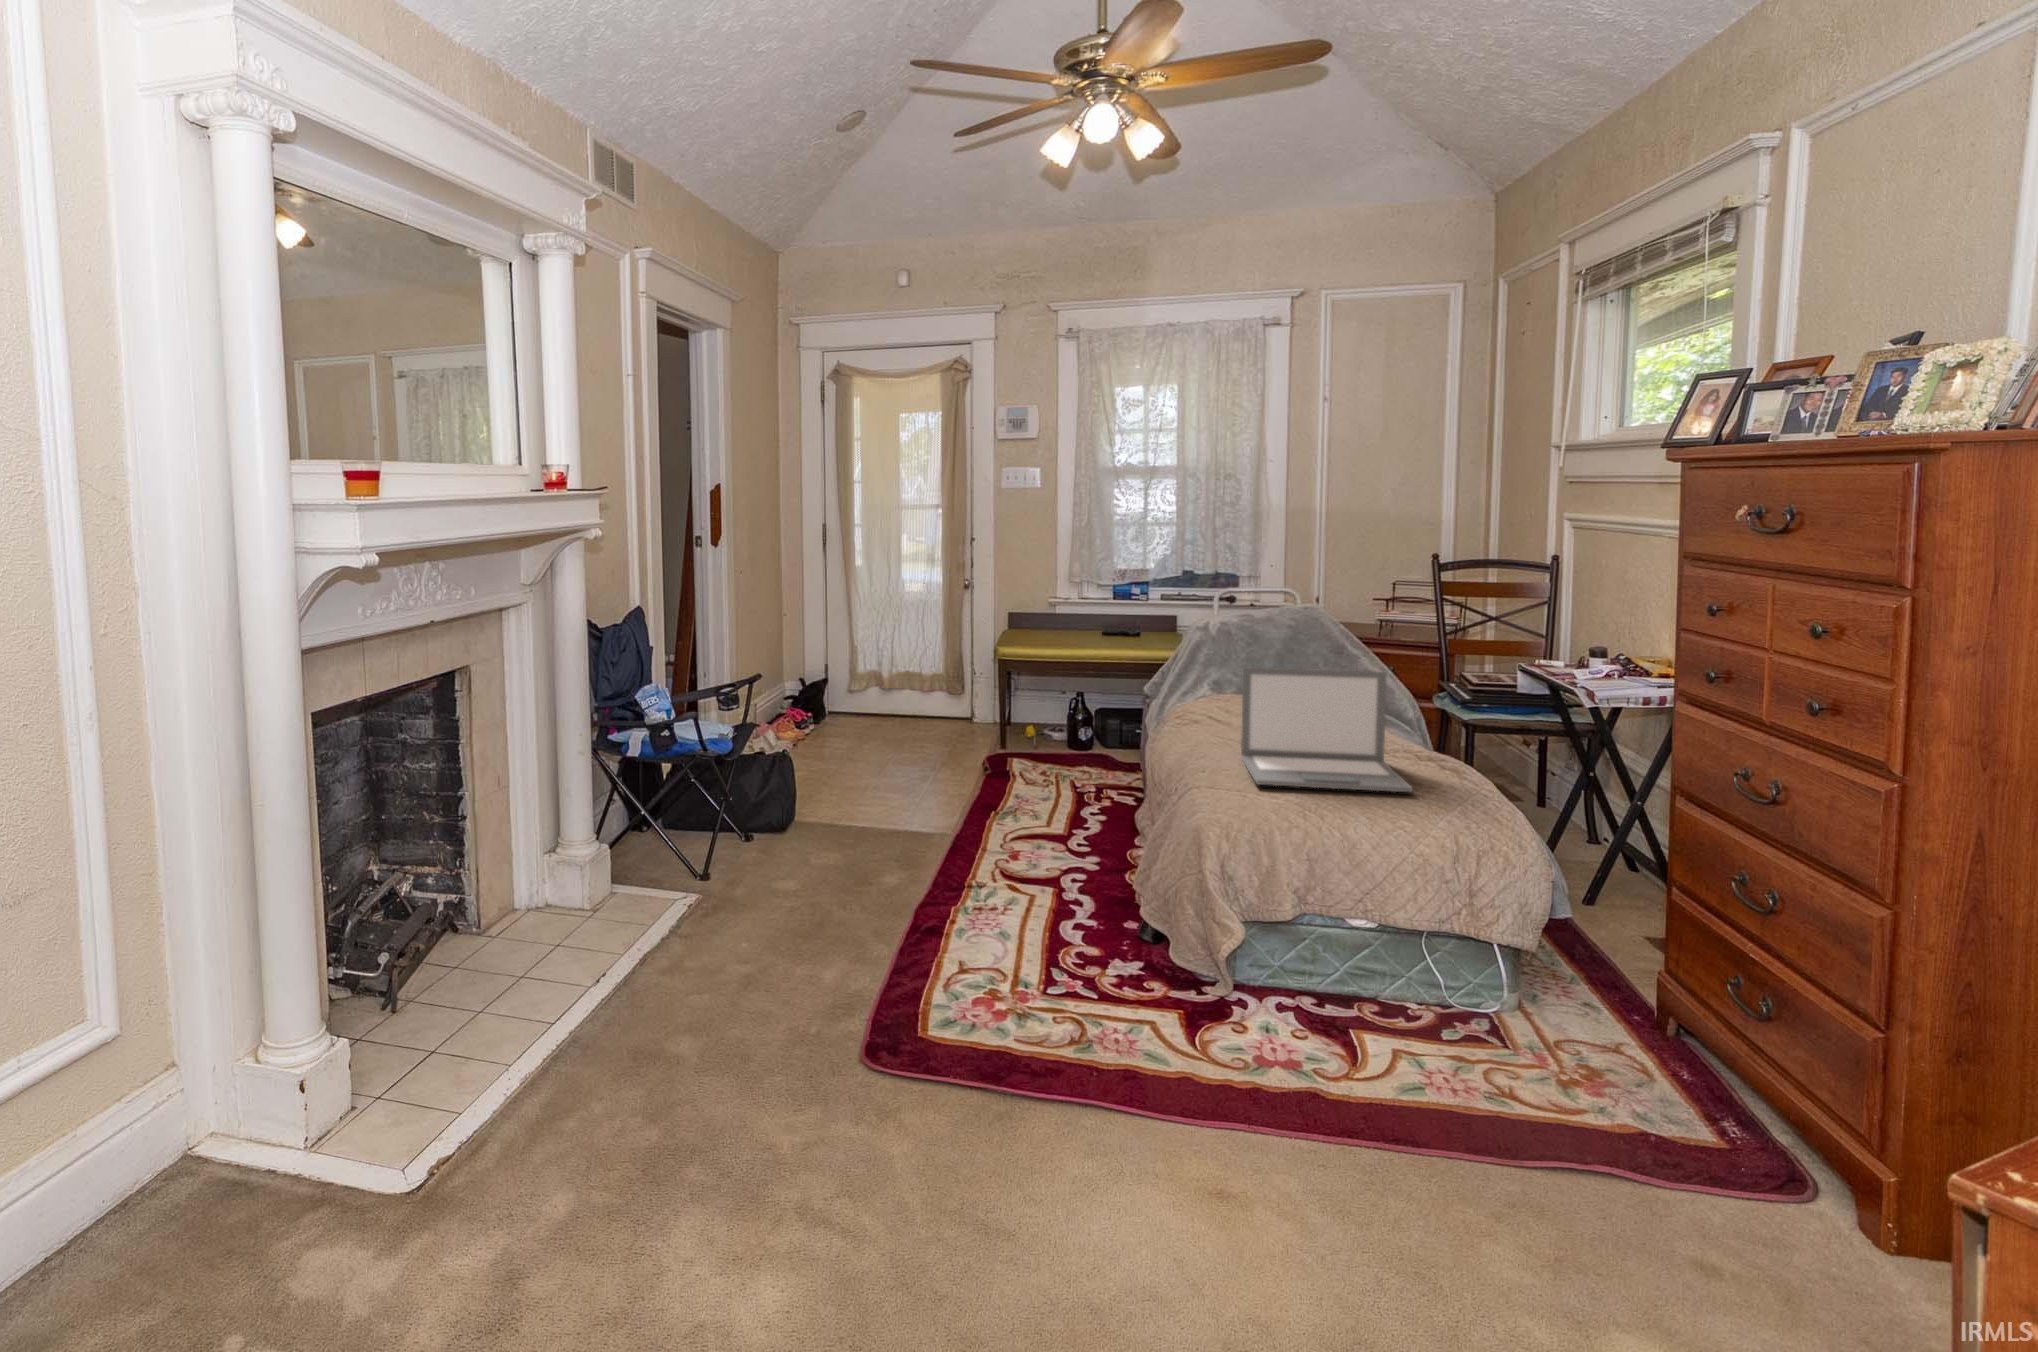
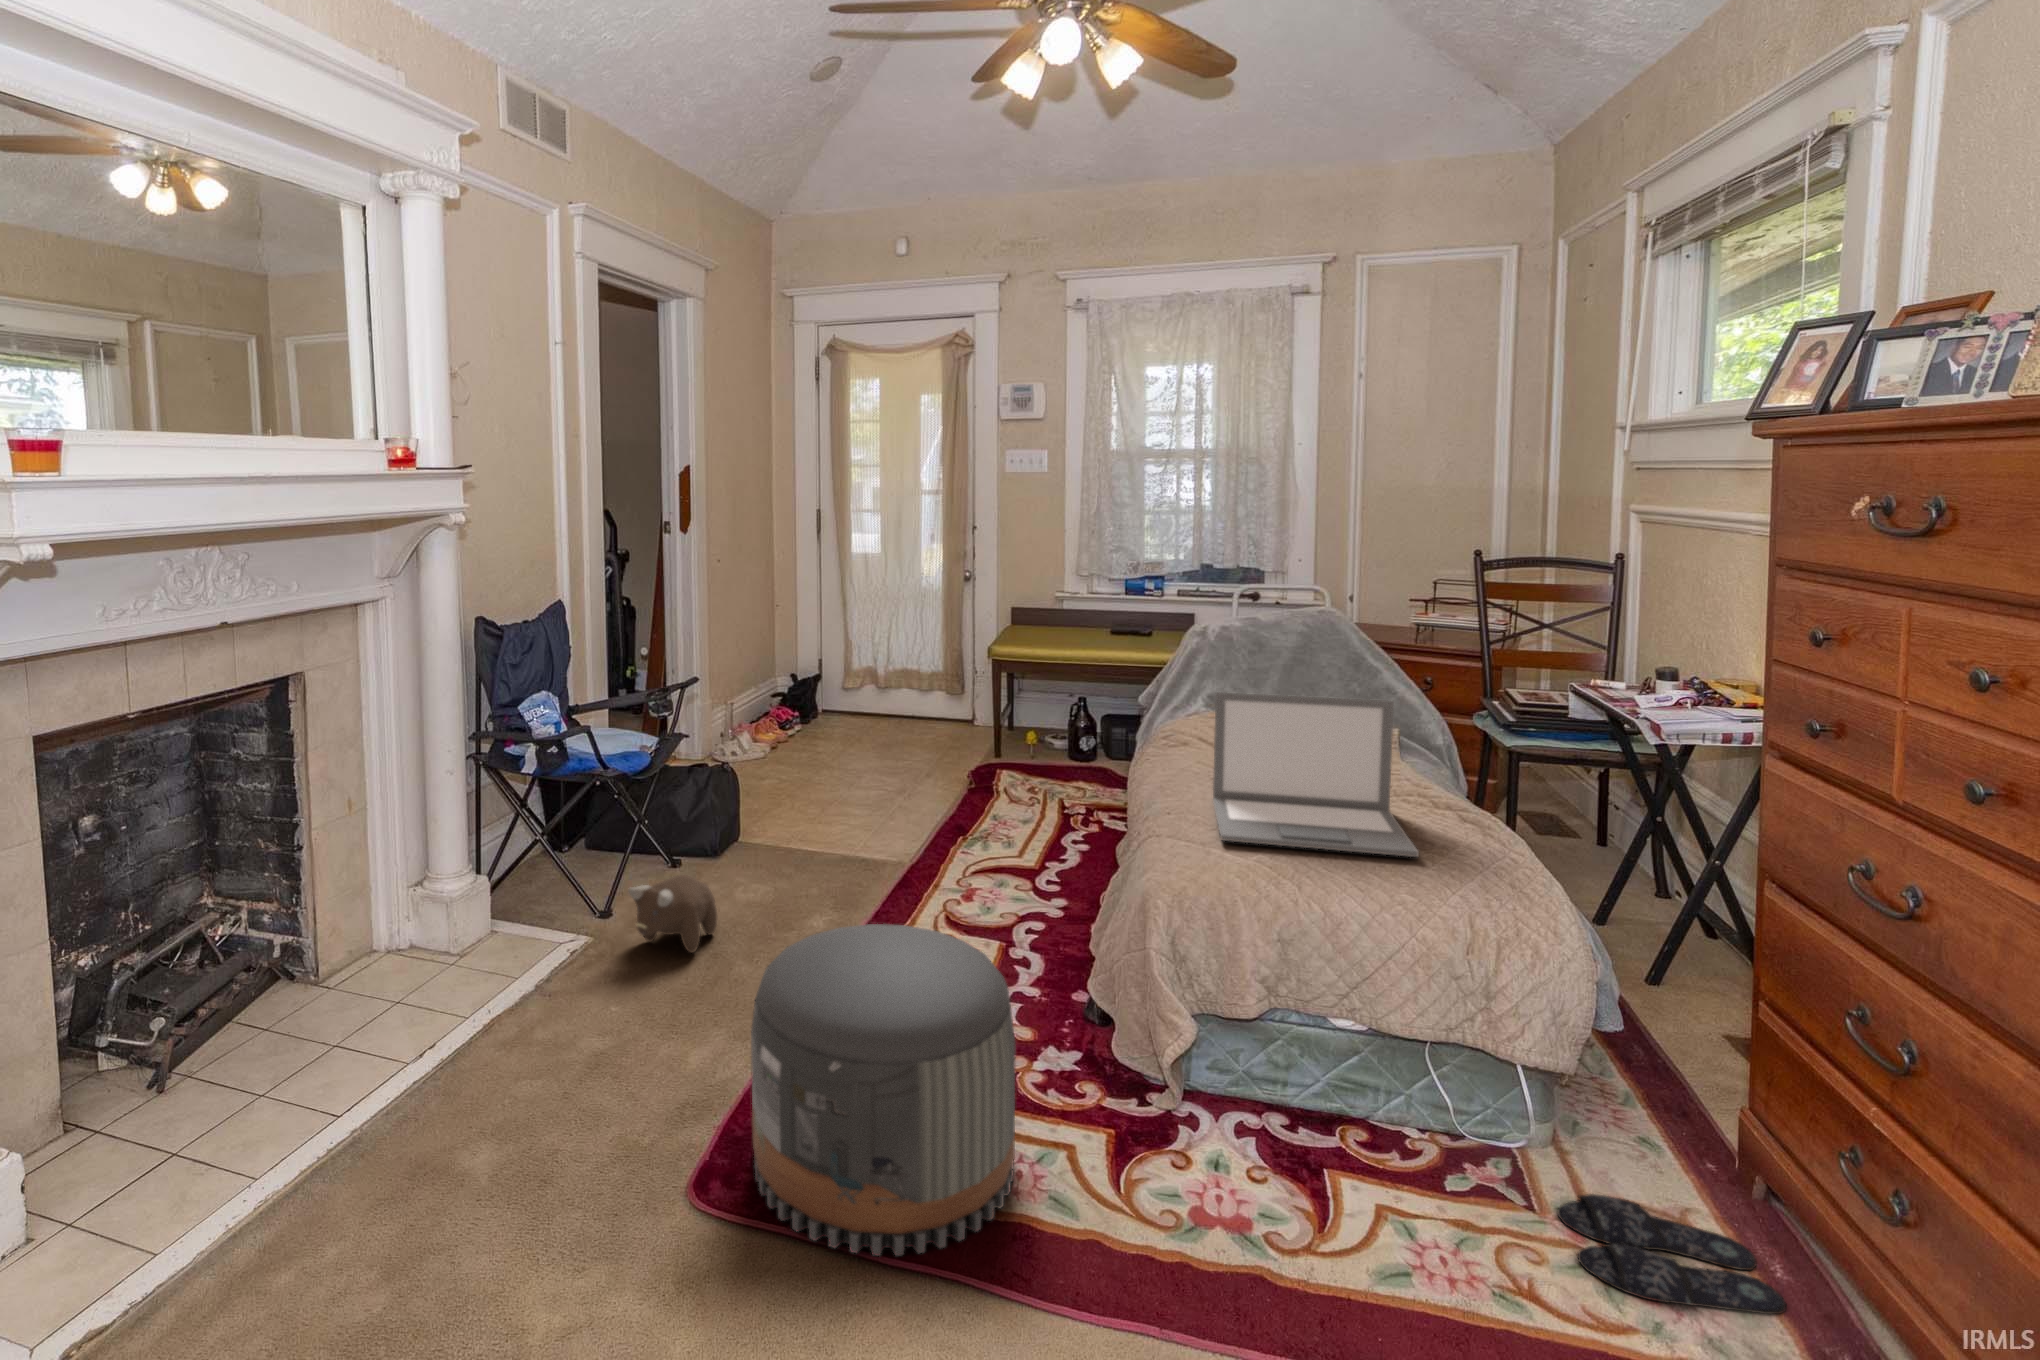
plush toy: none [741,837,811,903] -> present [628,875,717,953]
pouf: none [903,855,1115,1097] -> present [751,924,1016,1255]
slippers: none [1527,1038,1692,1105] -> present [1558,1194,1786,1314]

